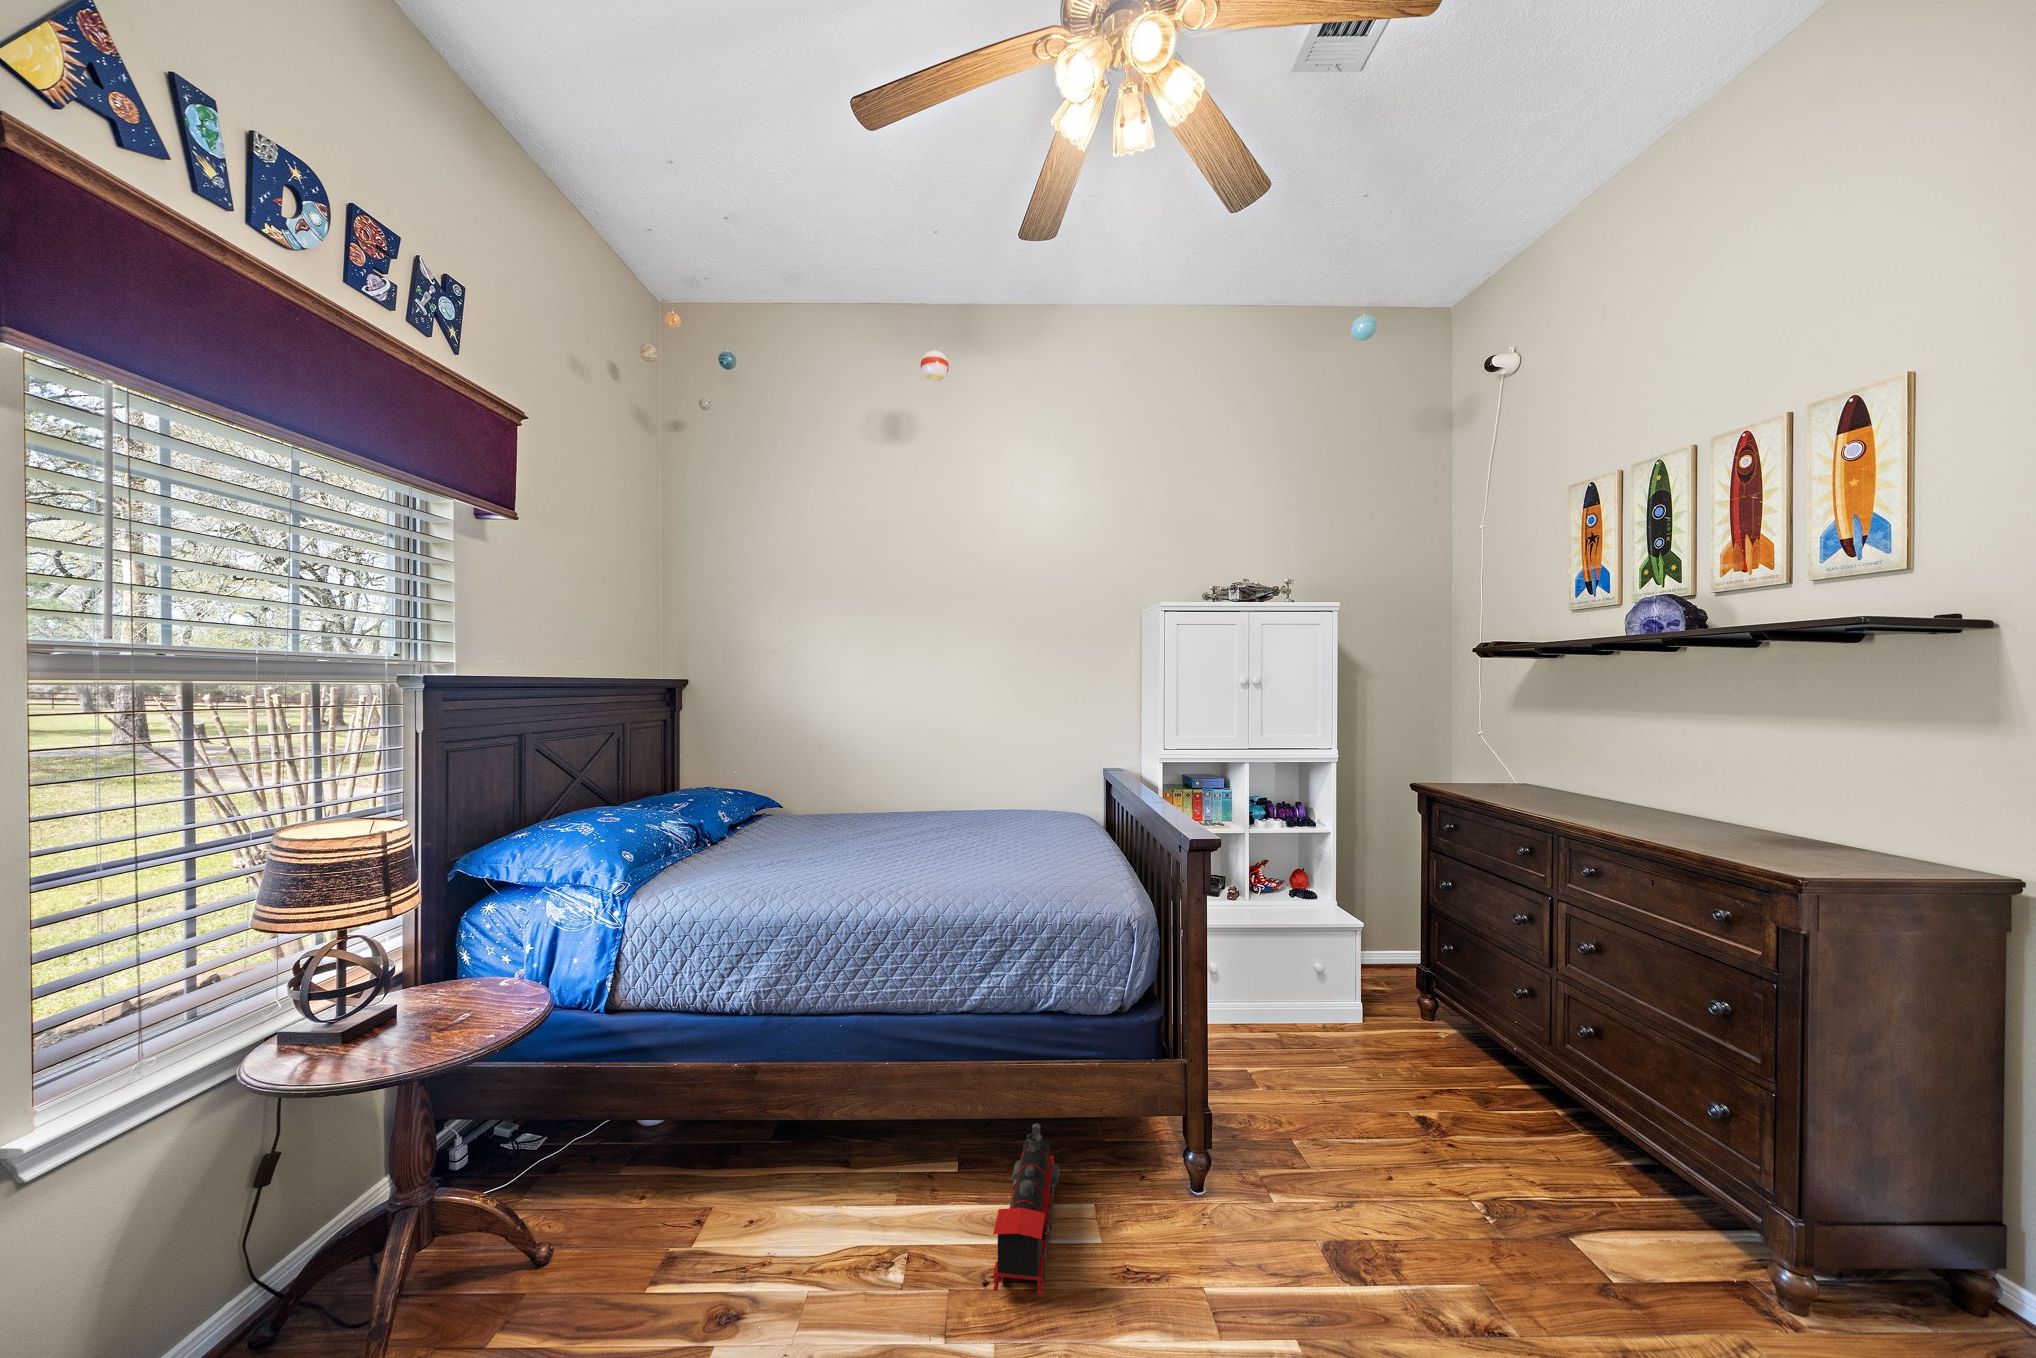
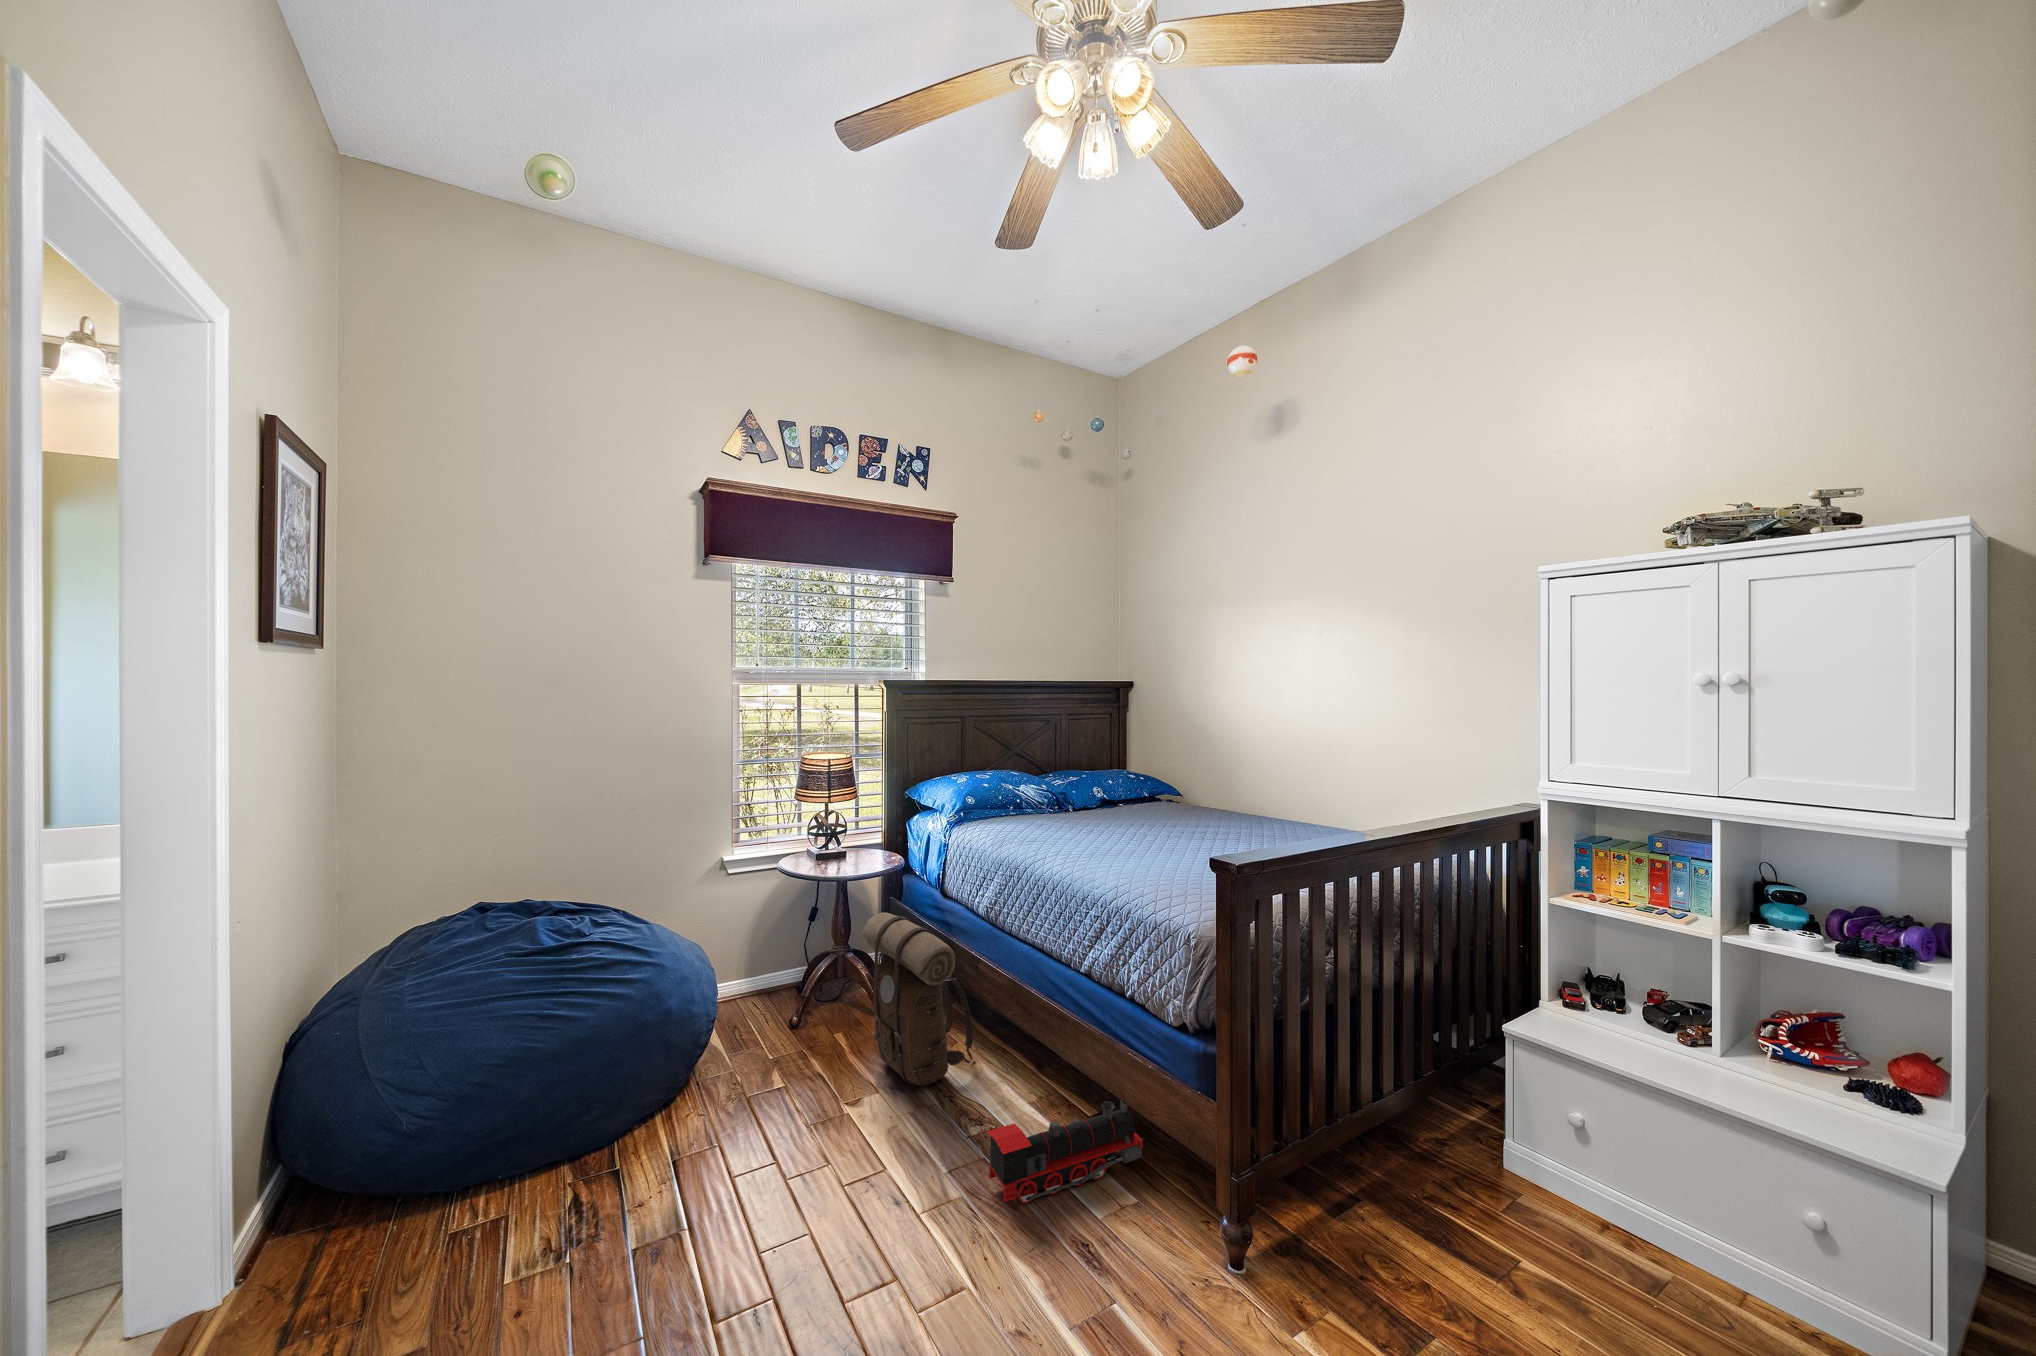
backpack: none [597,1046,809,1295] -> present [863,912,973,1085]

